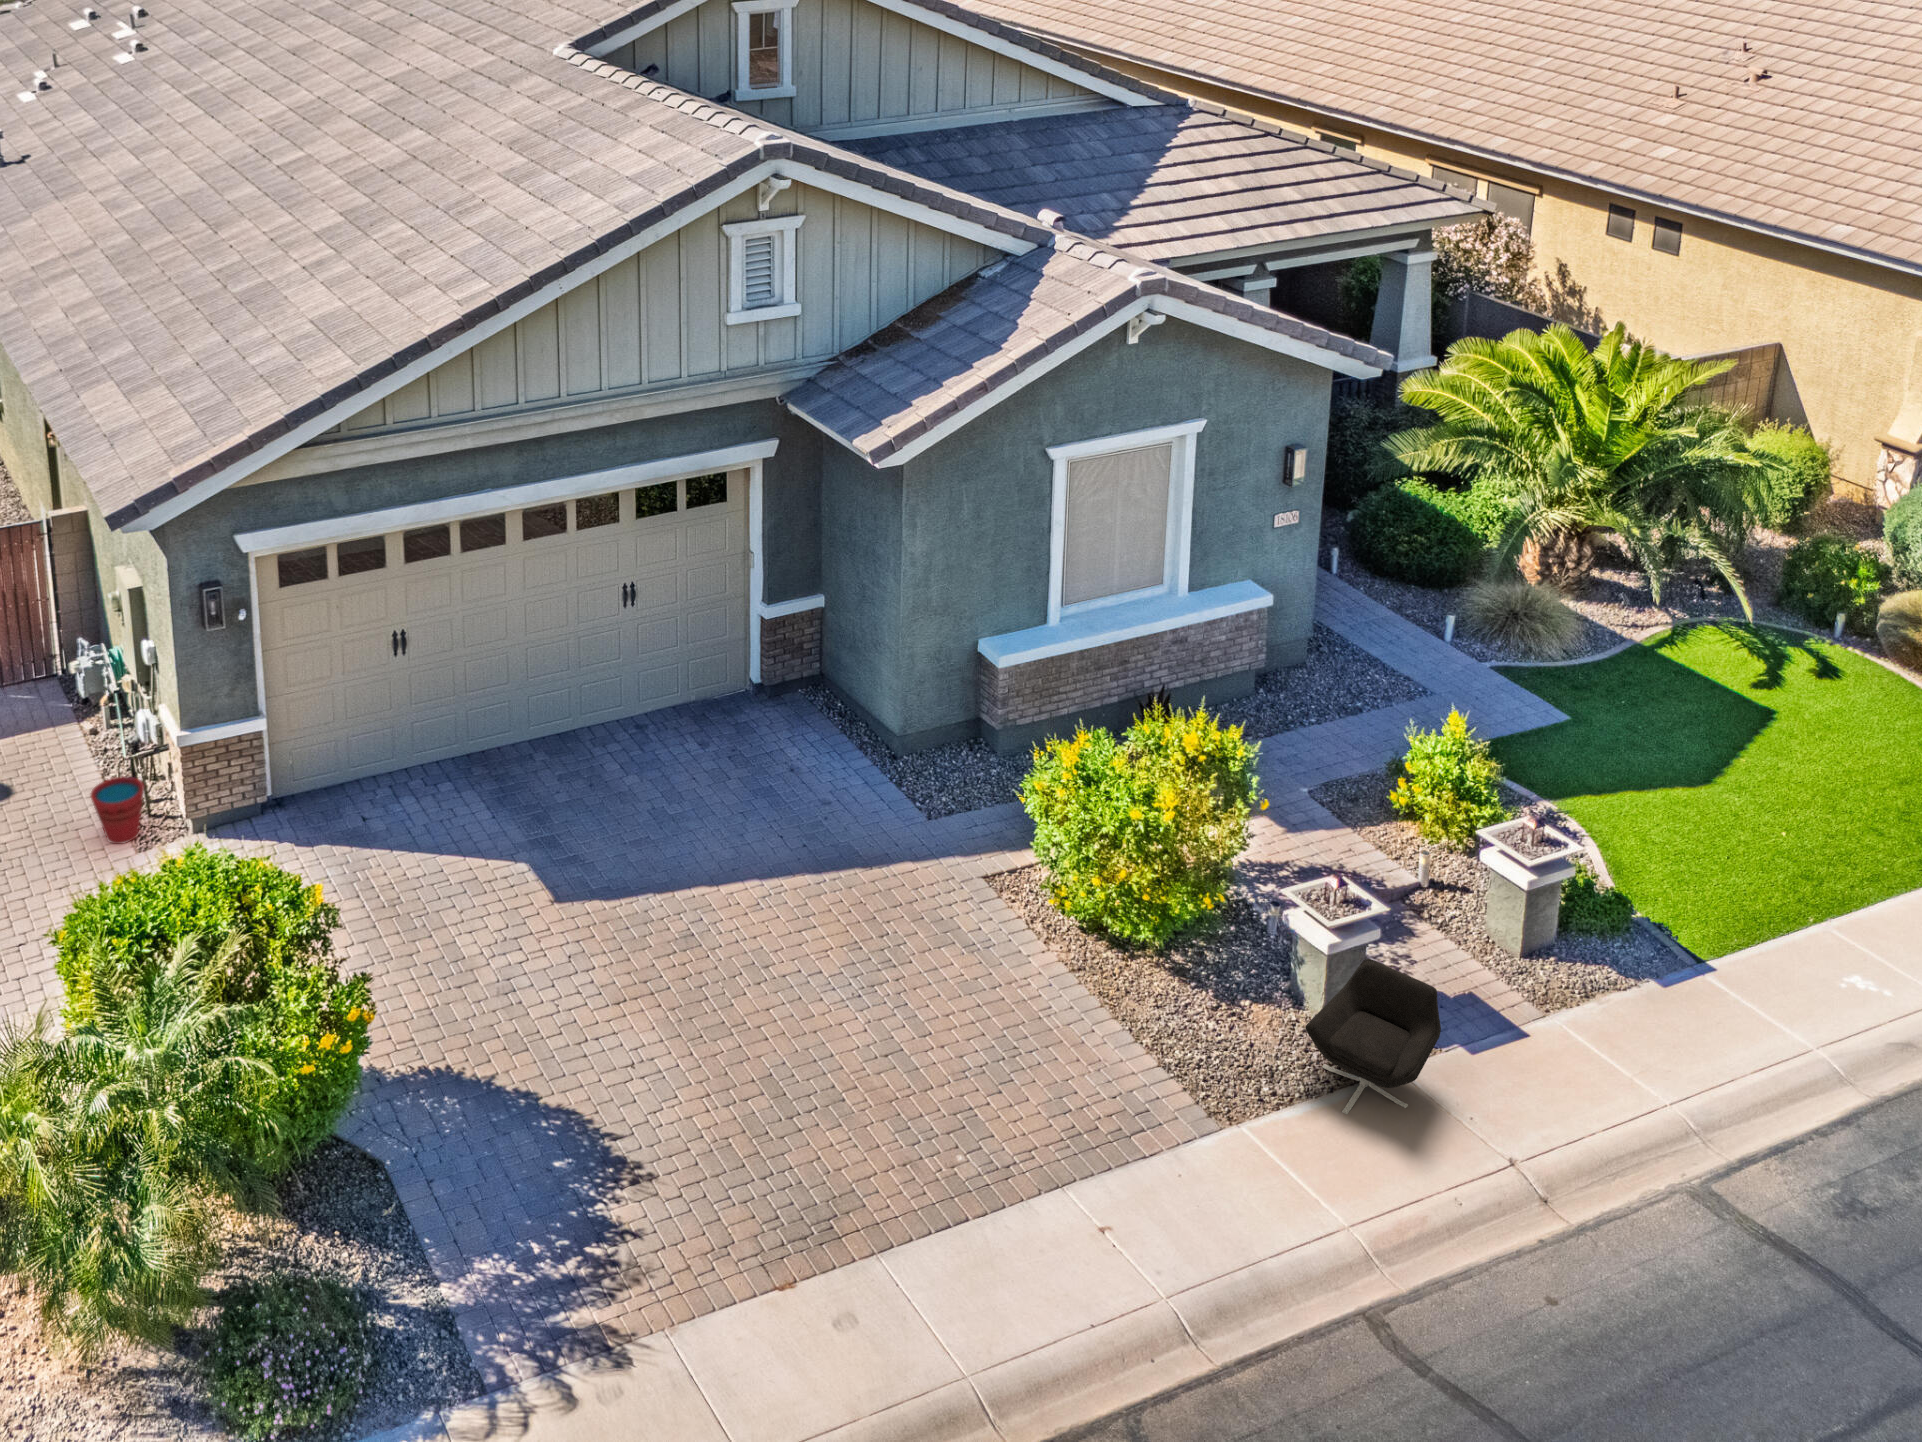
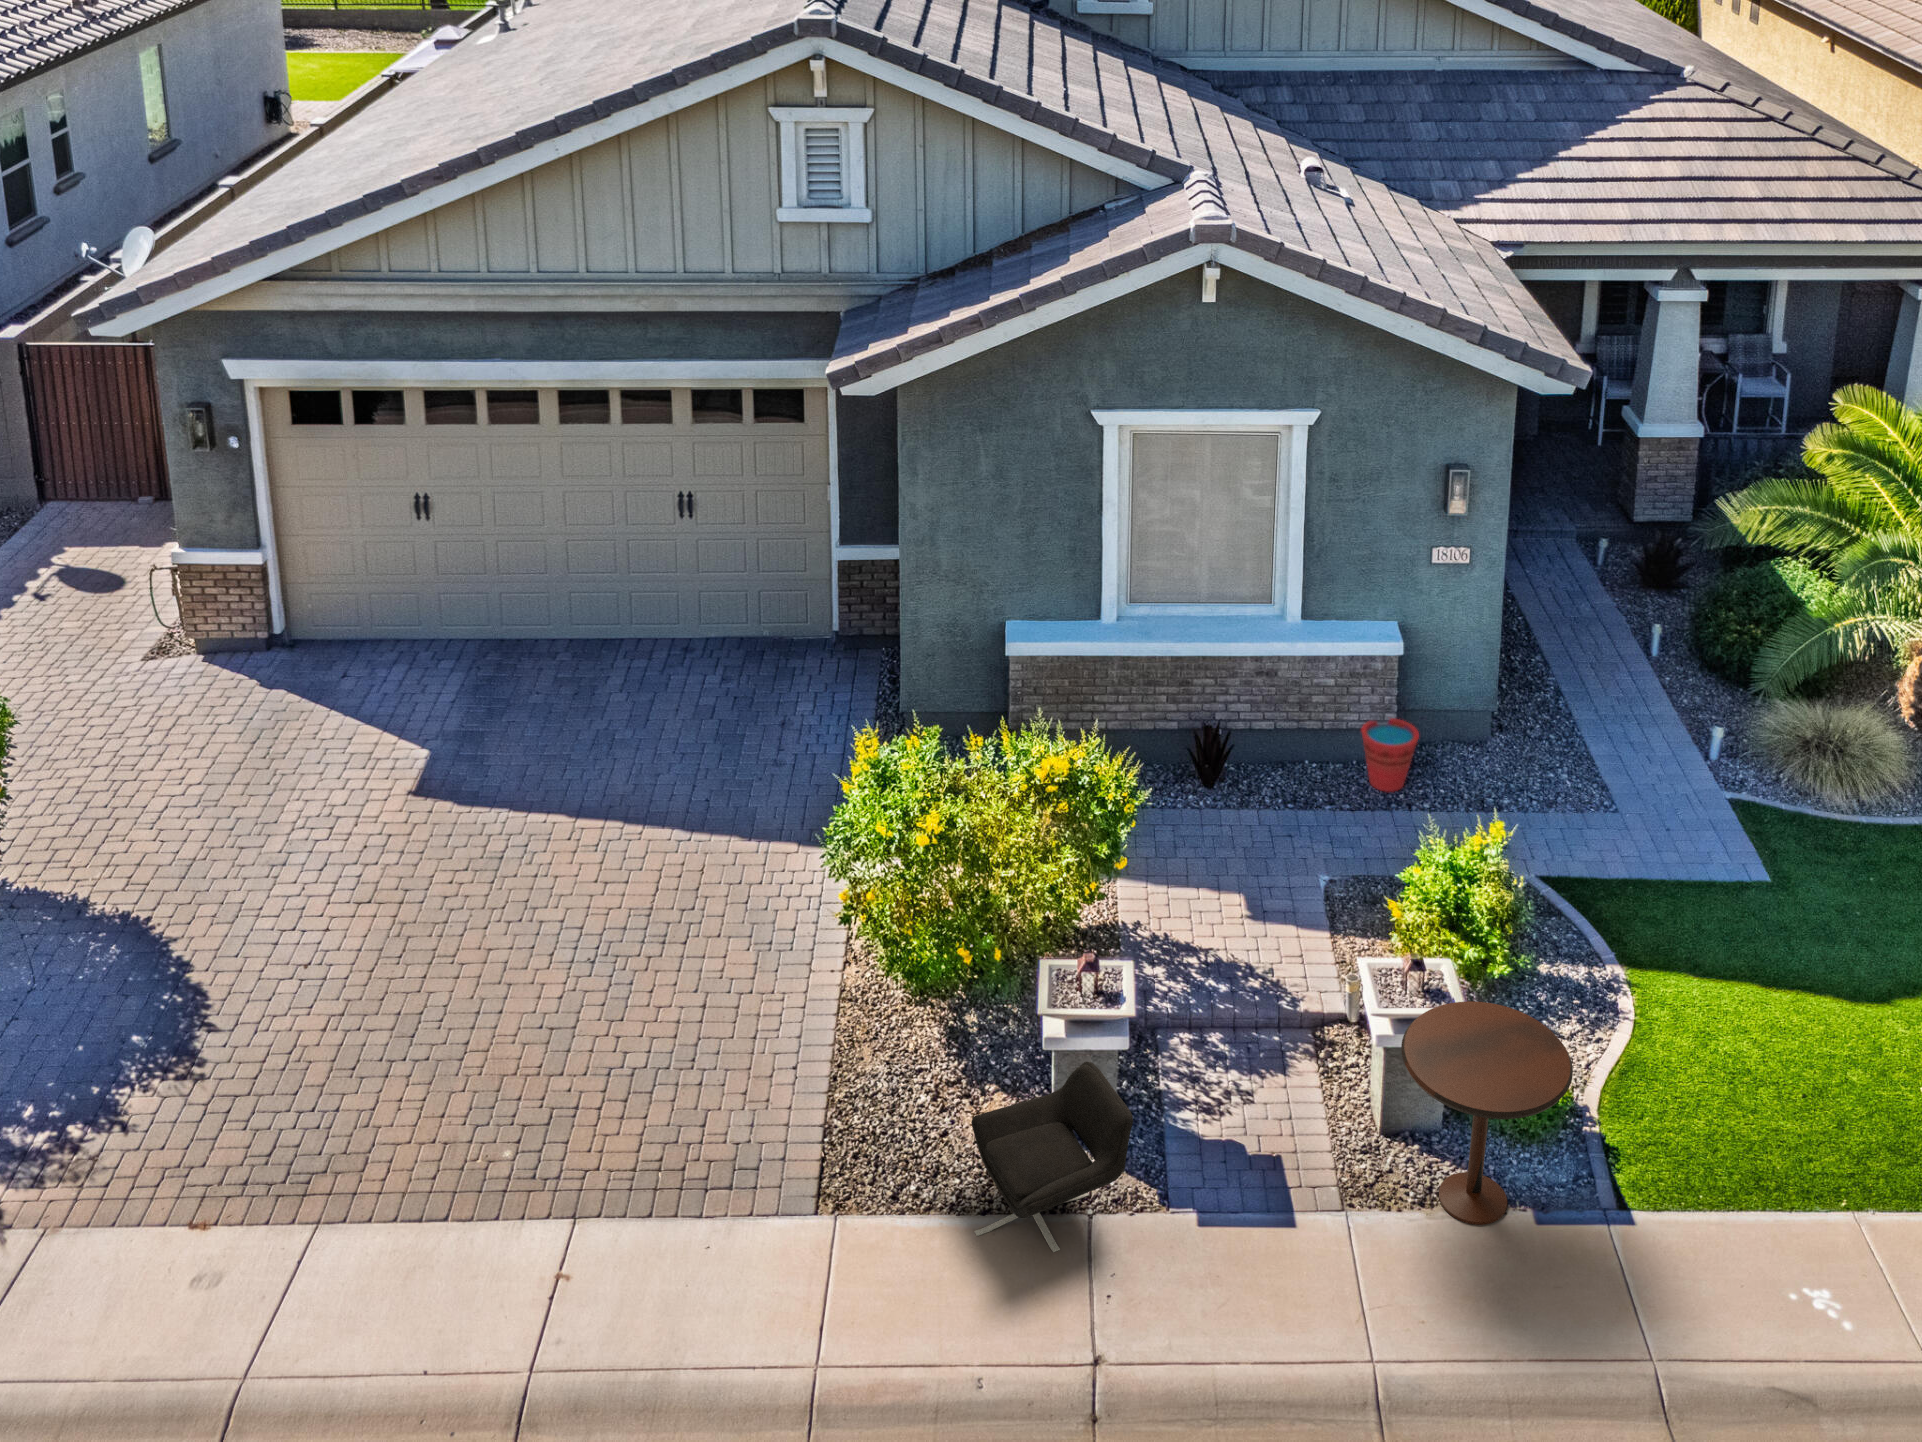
bucket: present [91,776,144,844] -> present [1362,718,1419,792]
pedestal table: none [1565,838,1702,1001] -> present [1401,1001,1573,1225]

